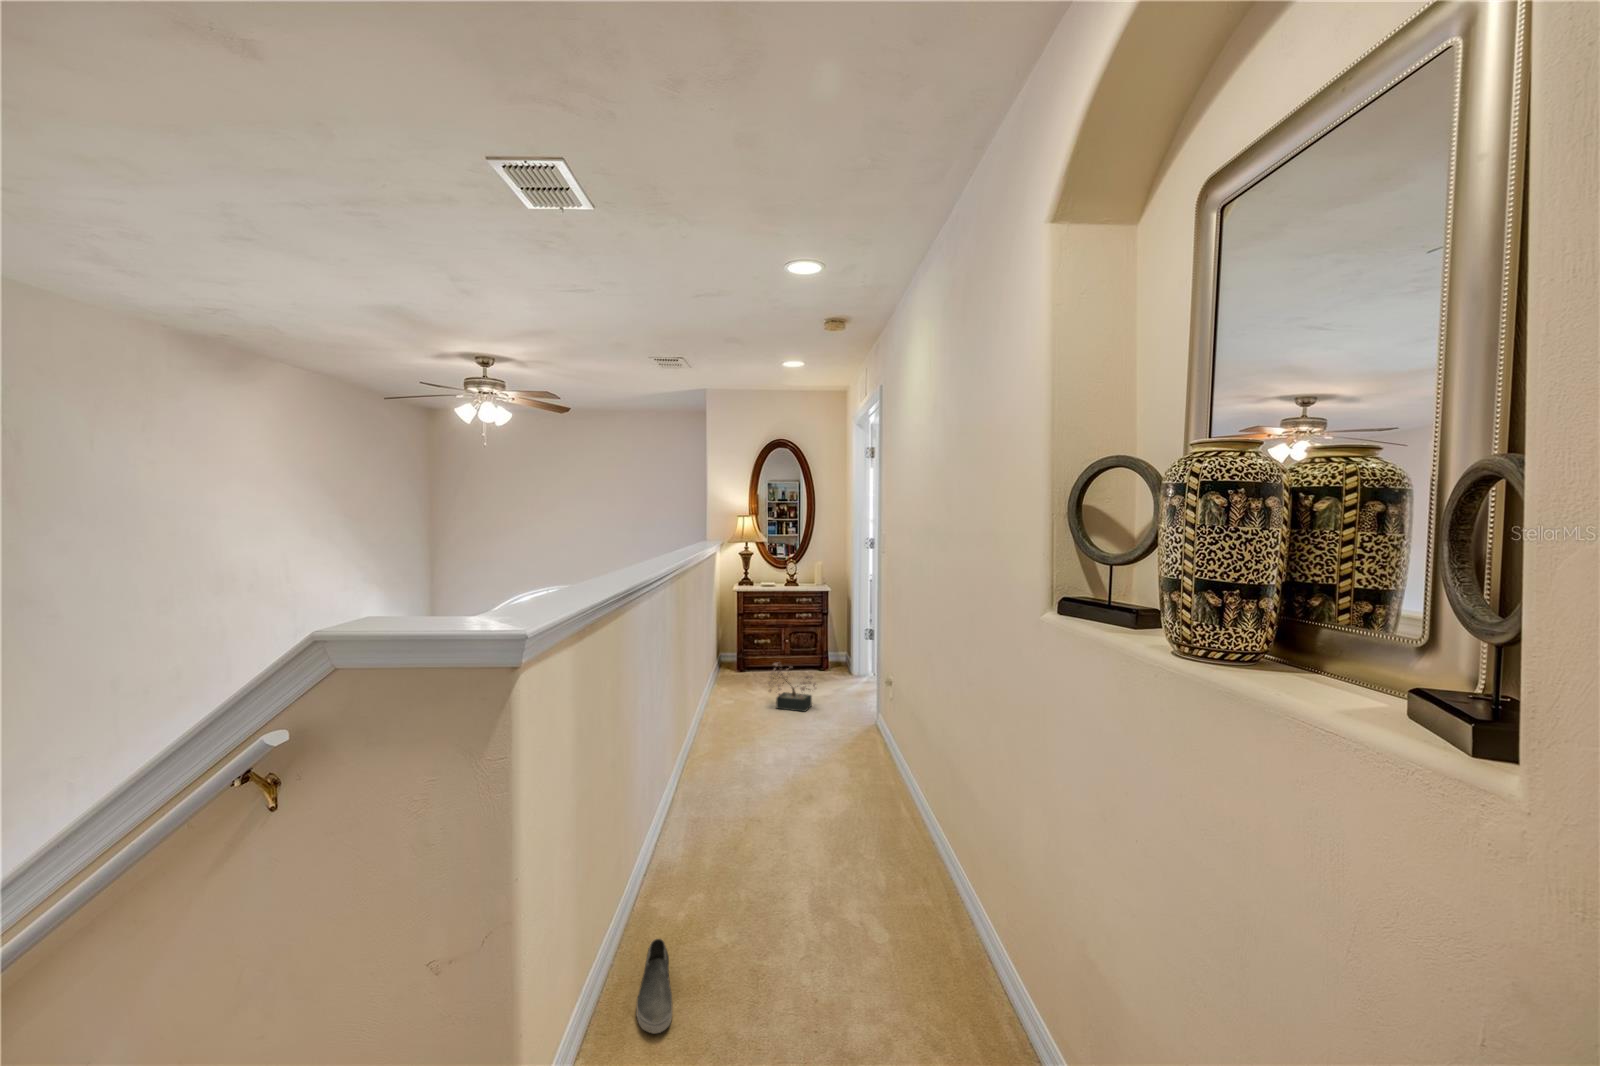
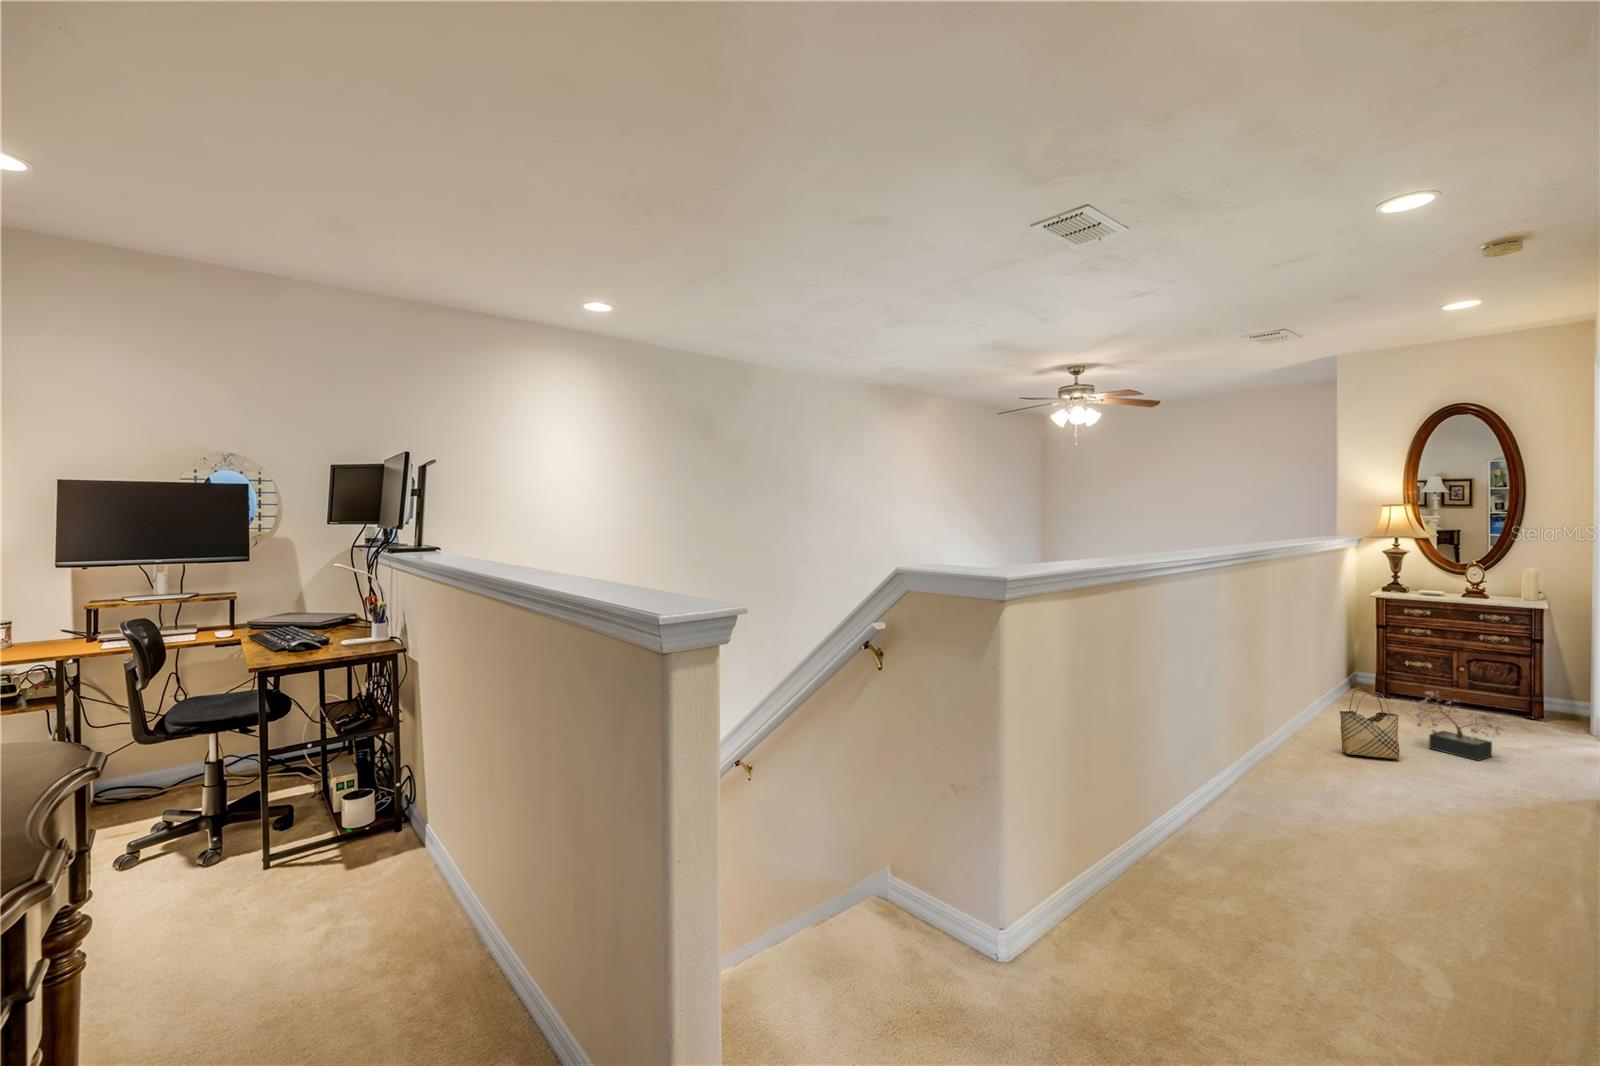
woven basket: none [722,667,761,728] -> present [1340,686,1400,759]
shoe: present [636,939,672,1033] -> none [1198,899,1235,966]

